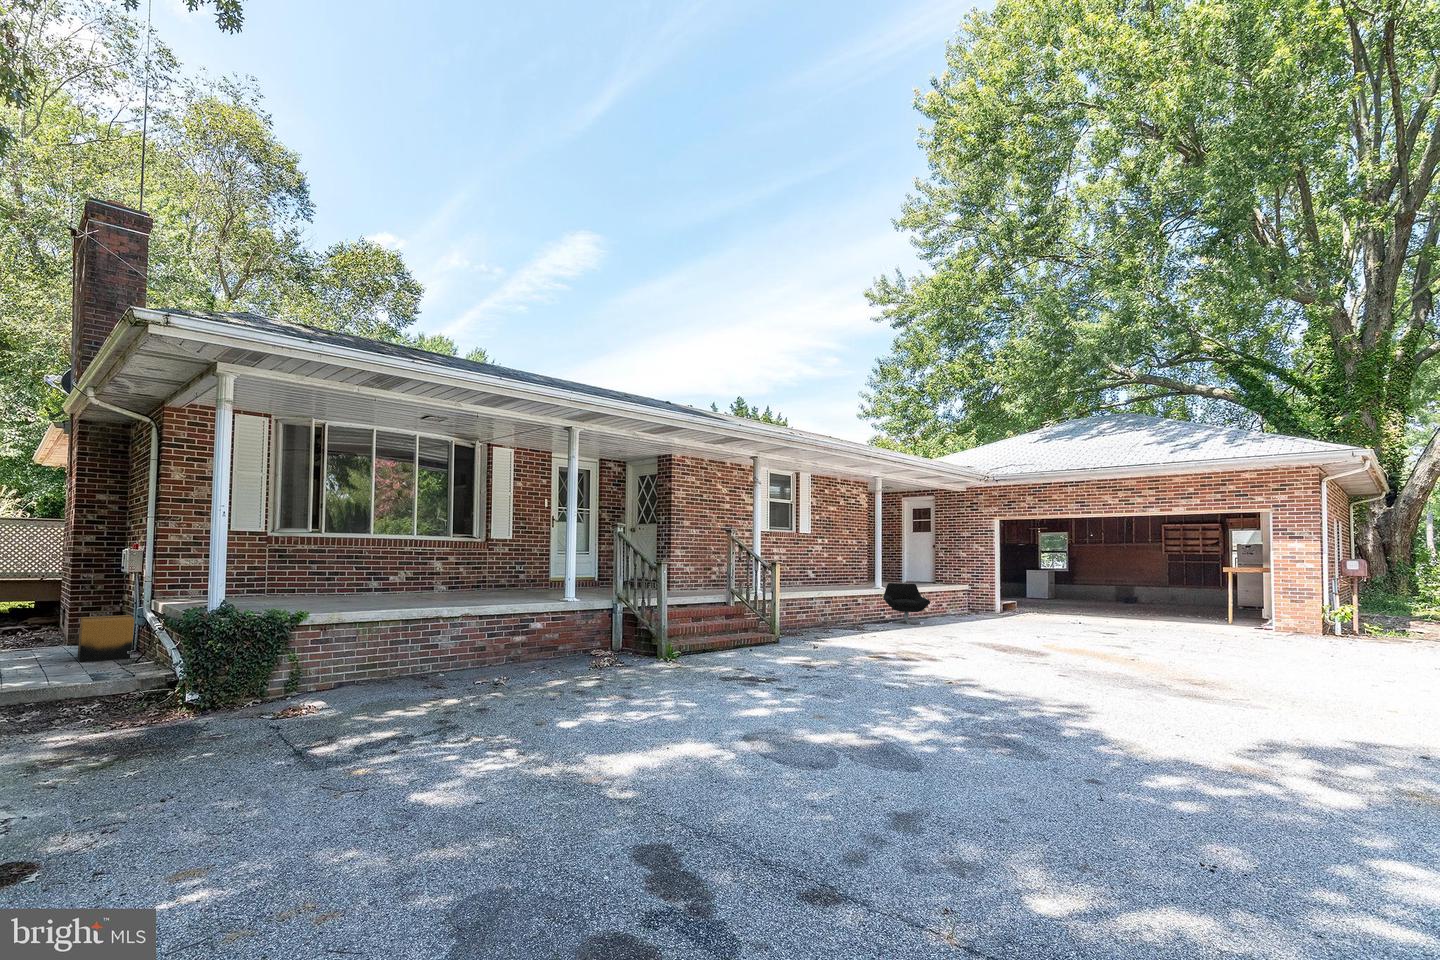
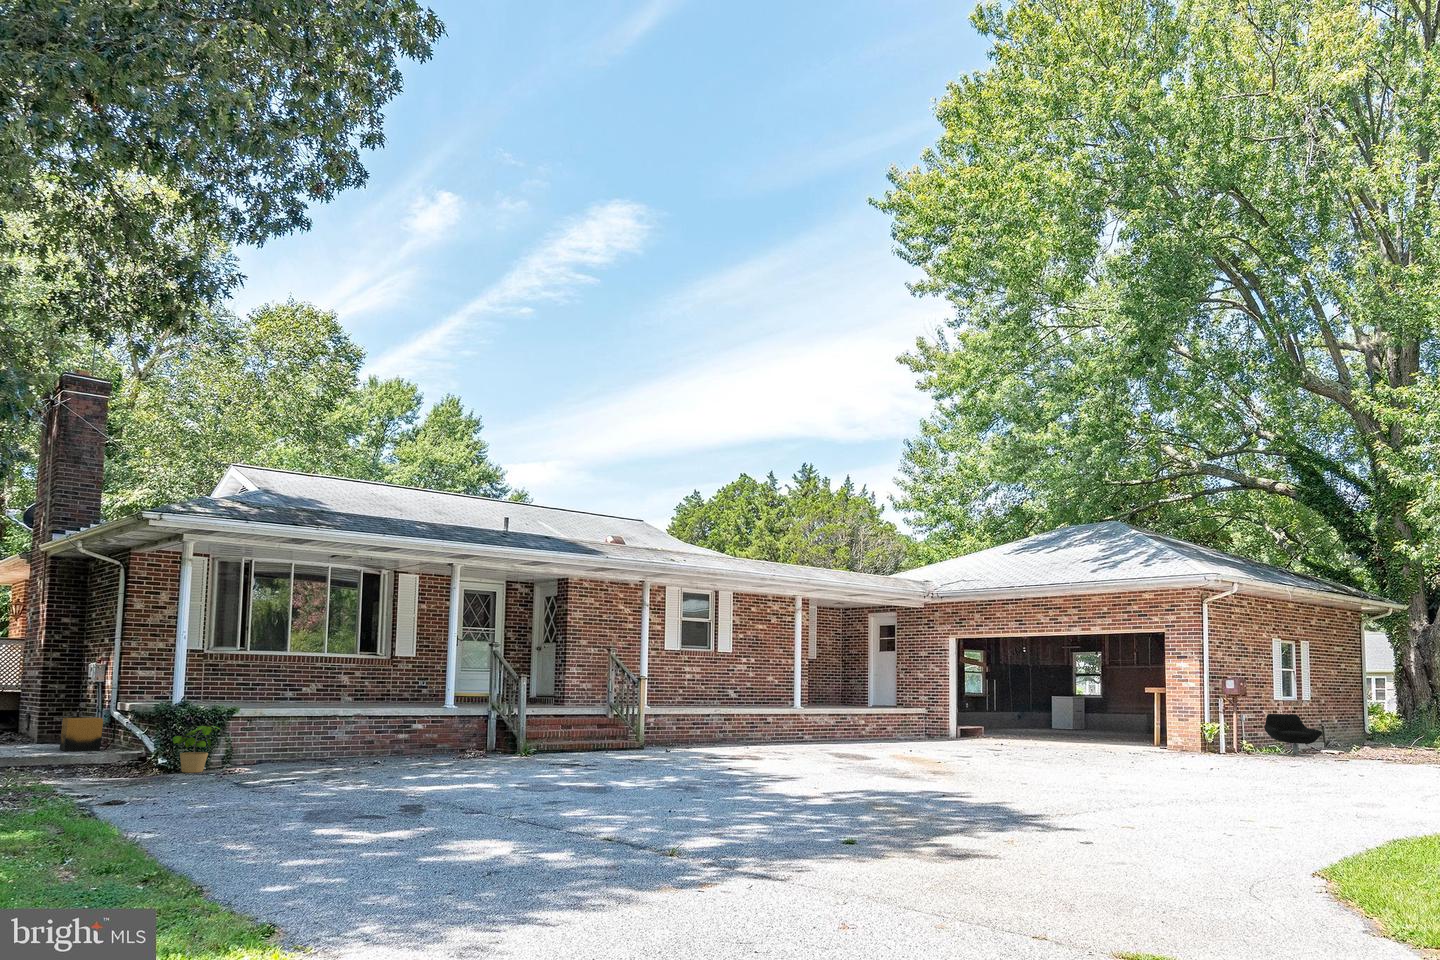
lounge chair: present [883,583,930,625] -> present [1264,714,1322,757]
potted plant: none [203,648,280,716] -> present [173,726,220,773]

